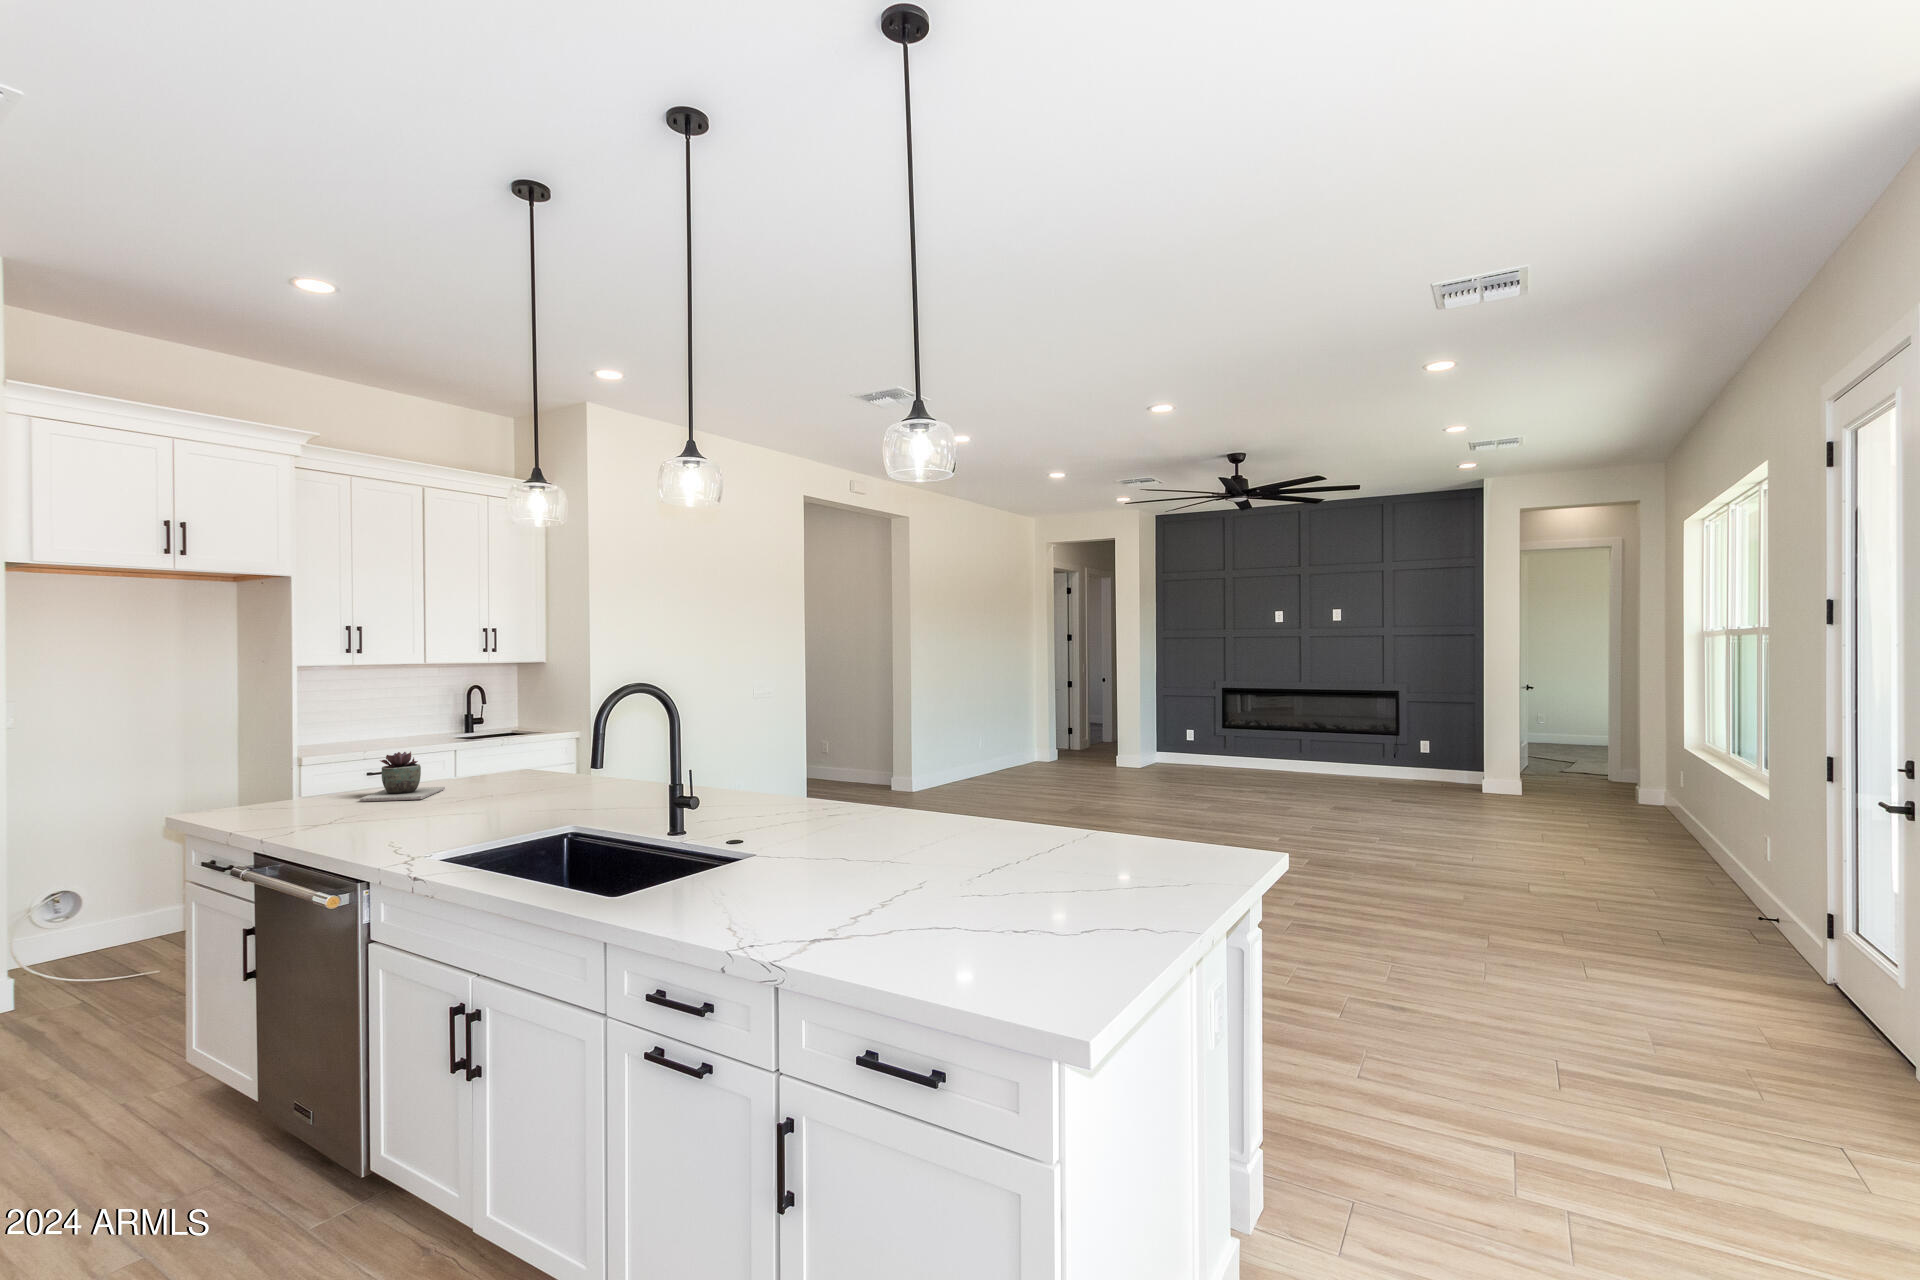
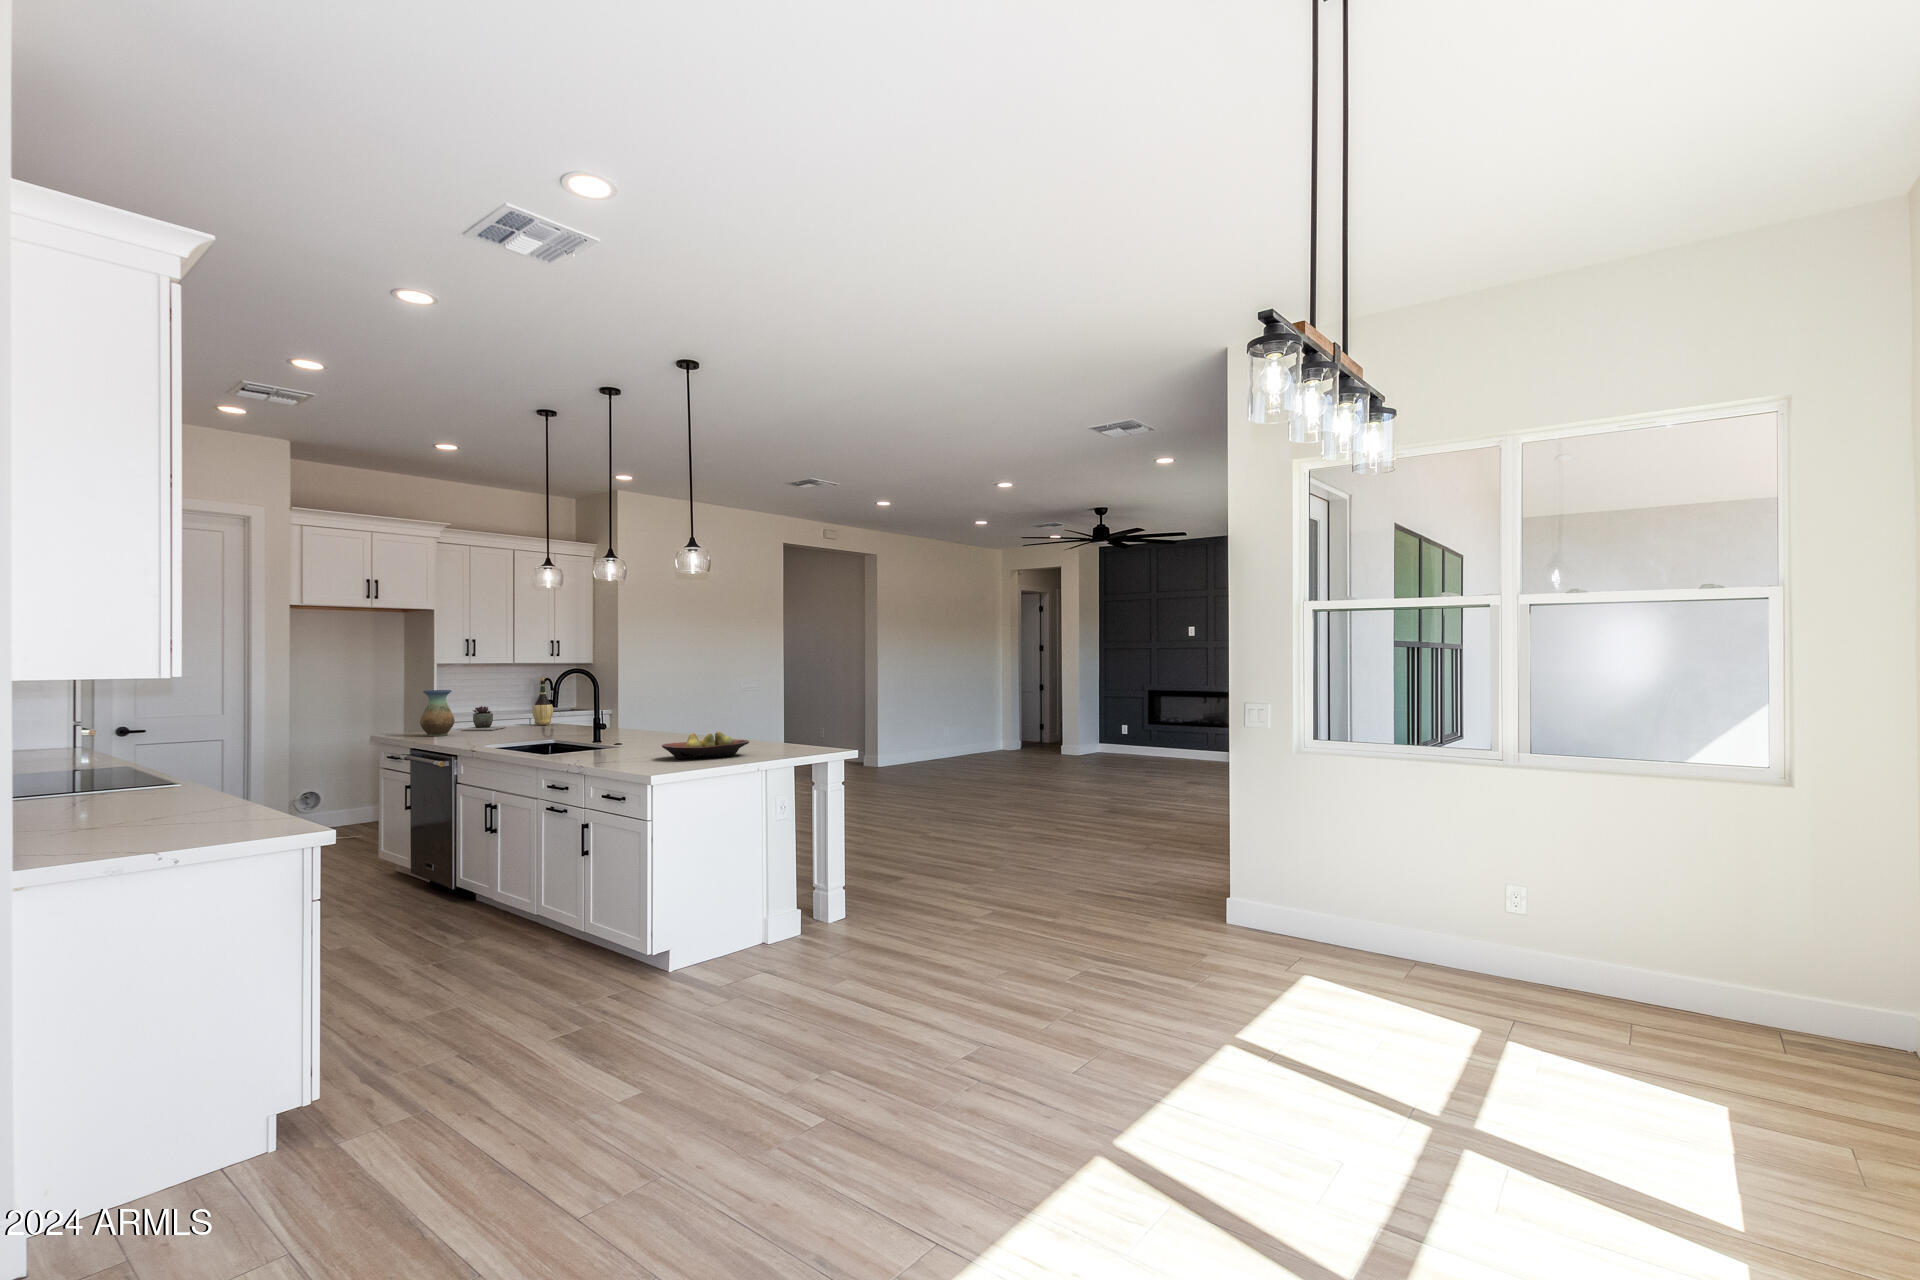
wine bottle: none [489,694,527,780] -> present [532,678,553,725]
vase: none [276,727,350,824] -> present [420,690,455,736]
fruit bowl: none [936,840,1111,921] -> present [662,732,749,759]

